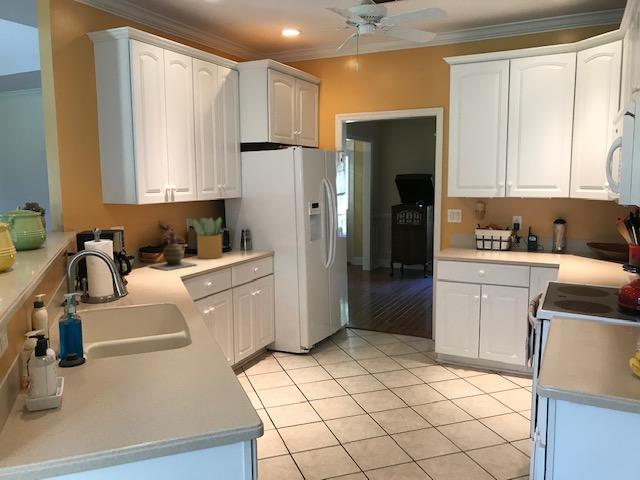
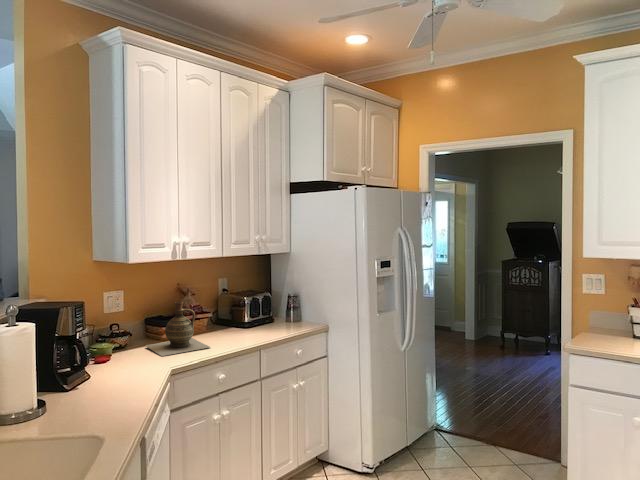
potted plant: present [193,217,222,259] -> none [215,279,255,336]

